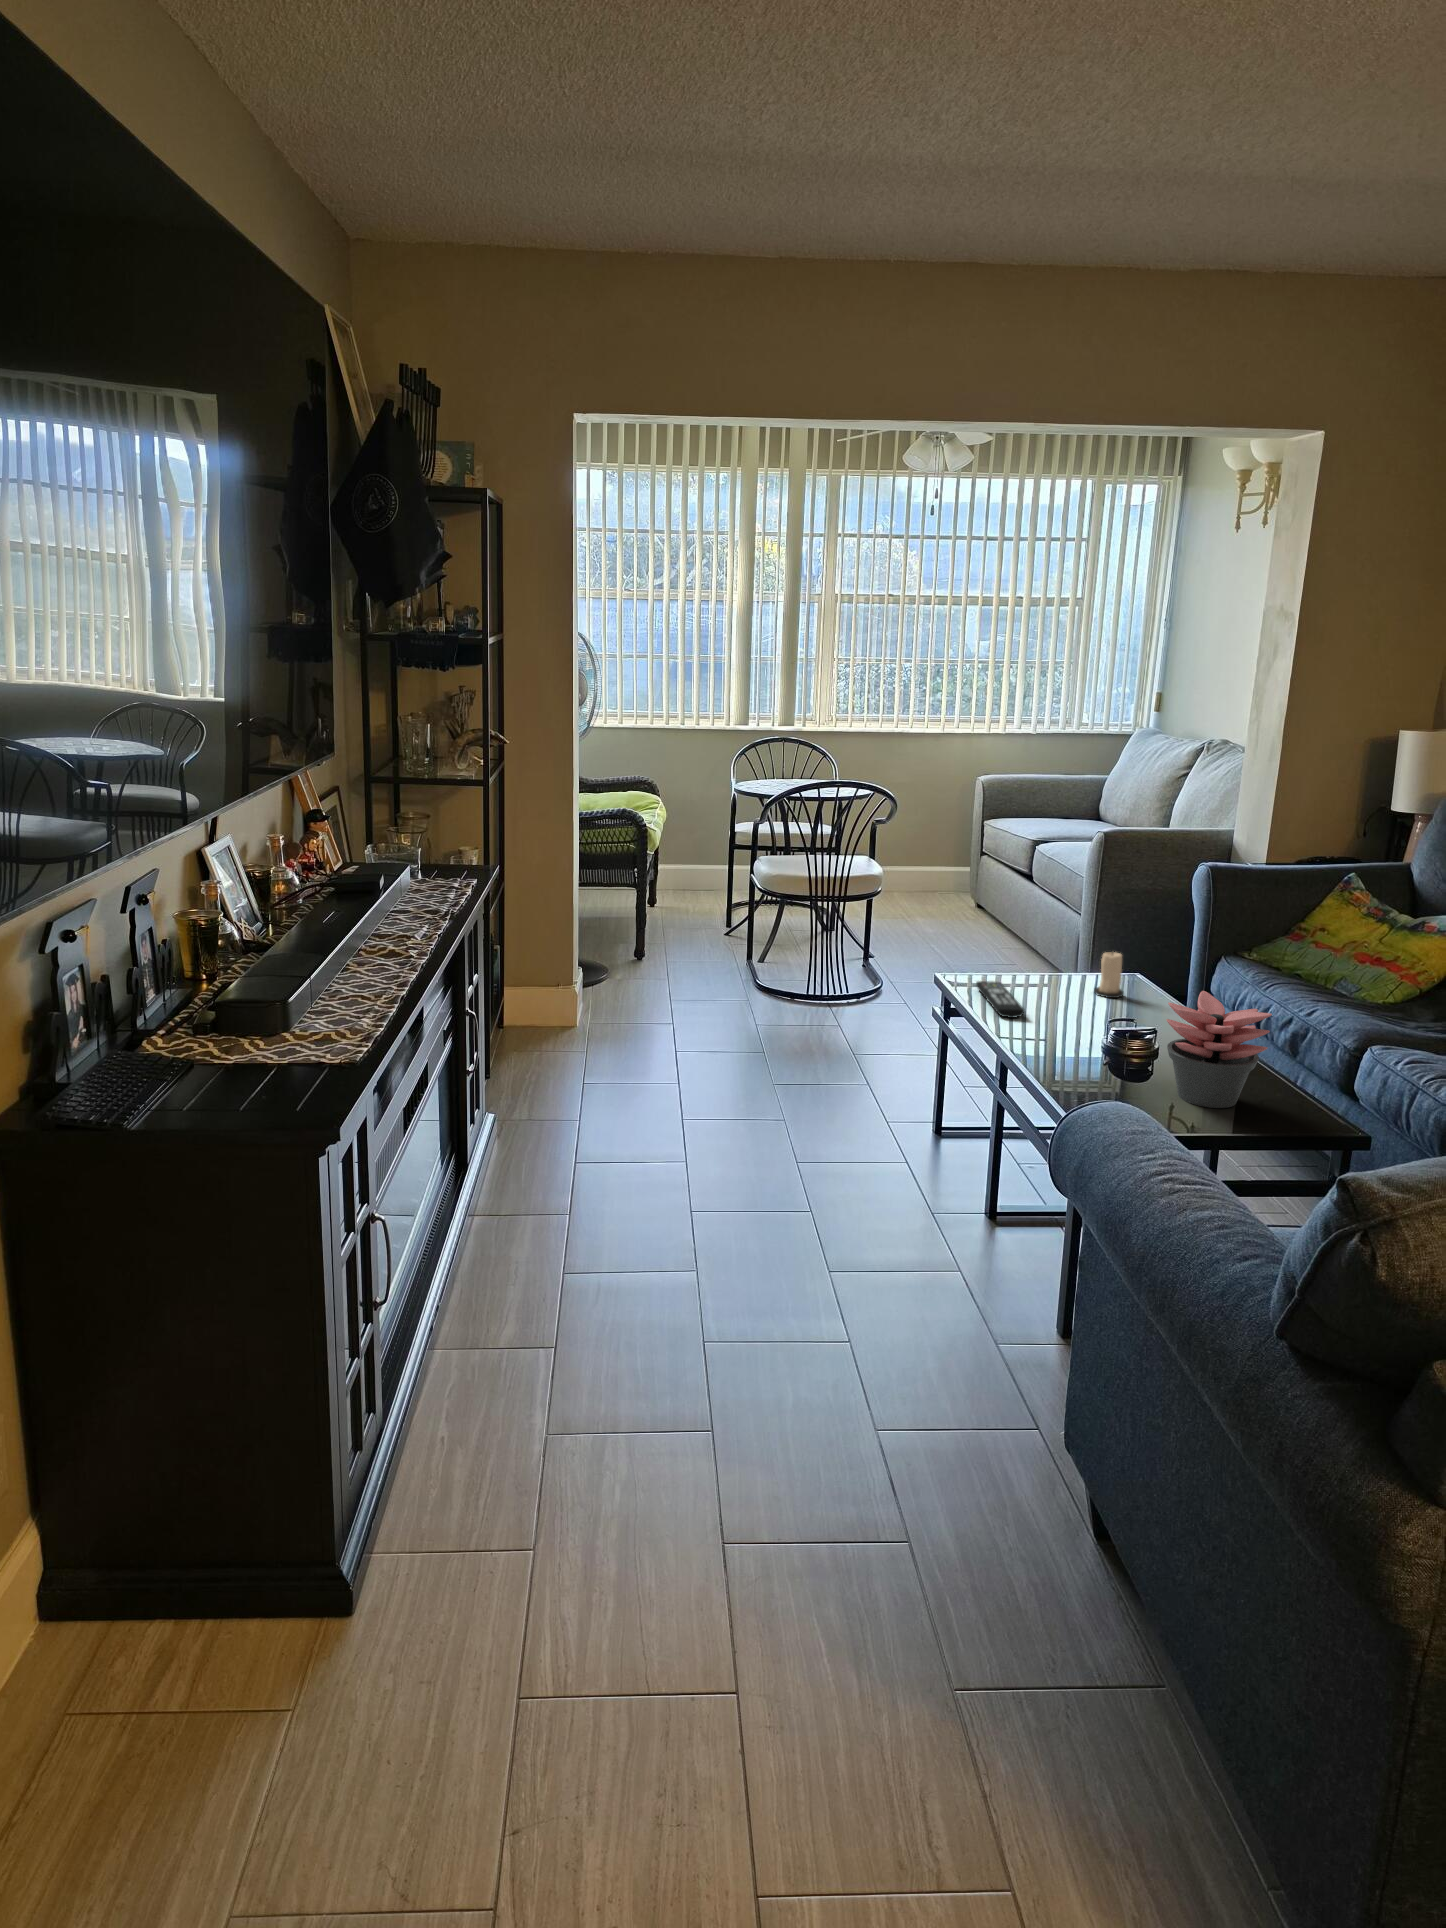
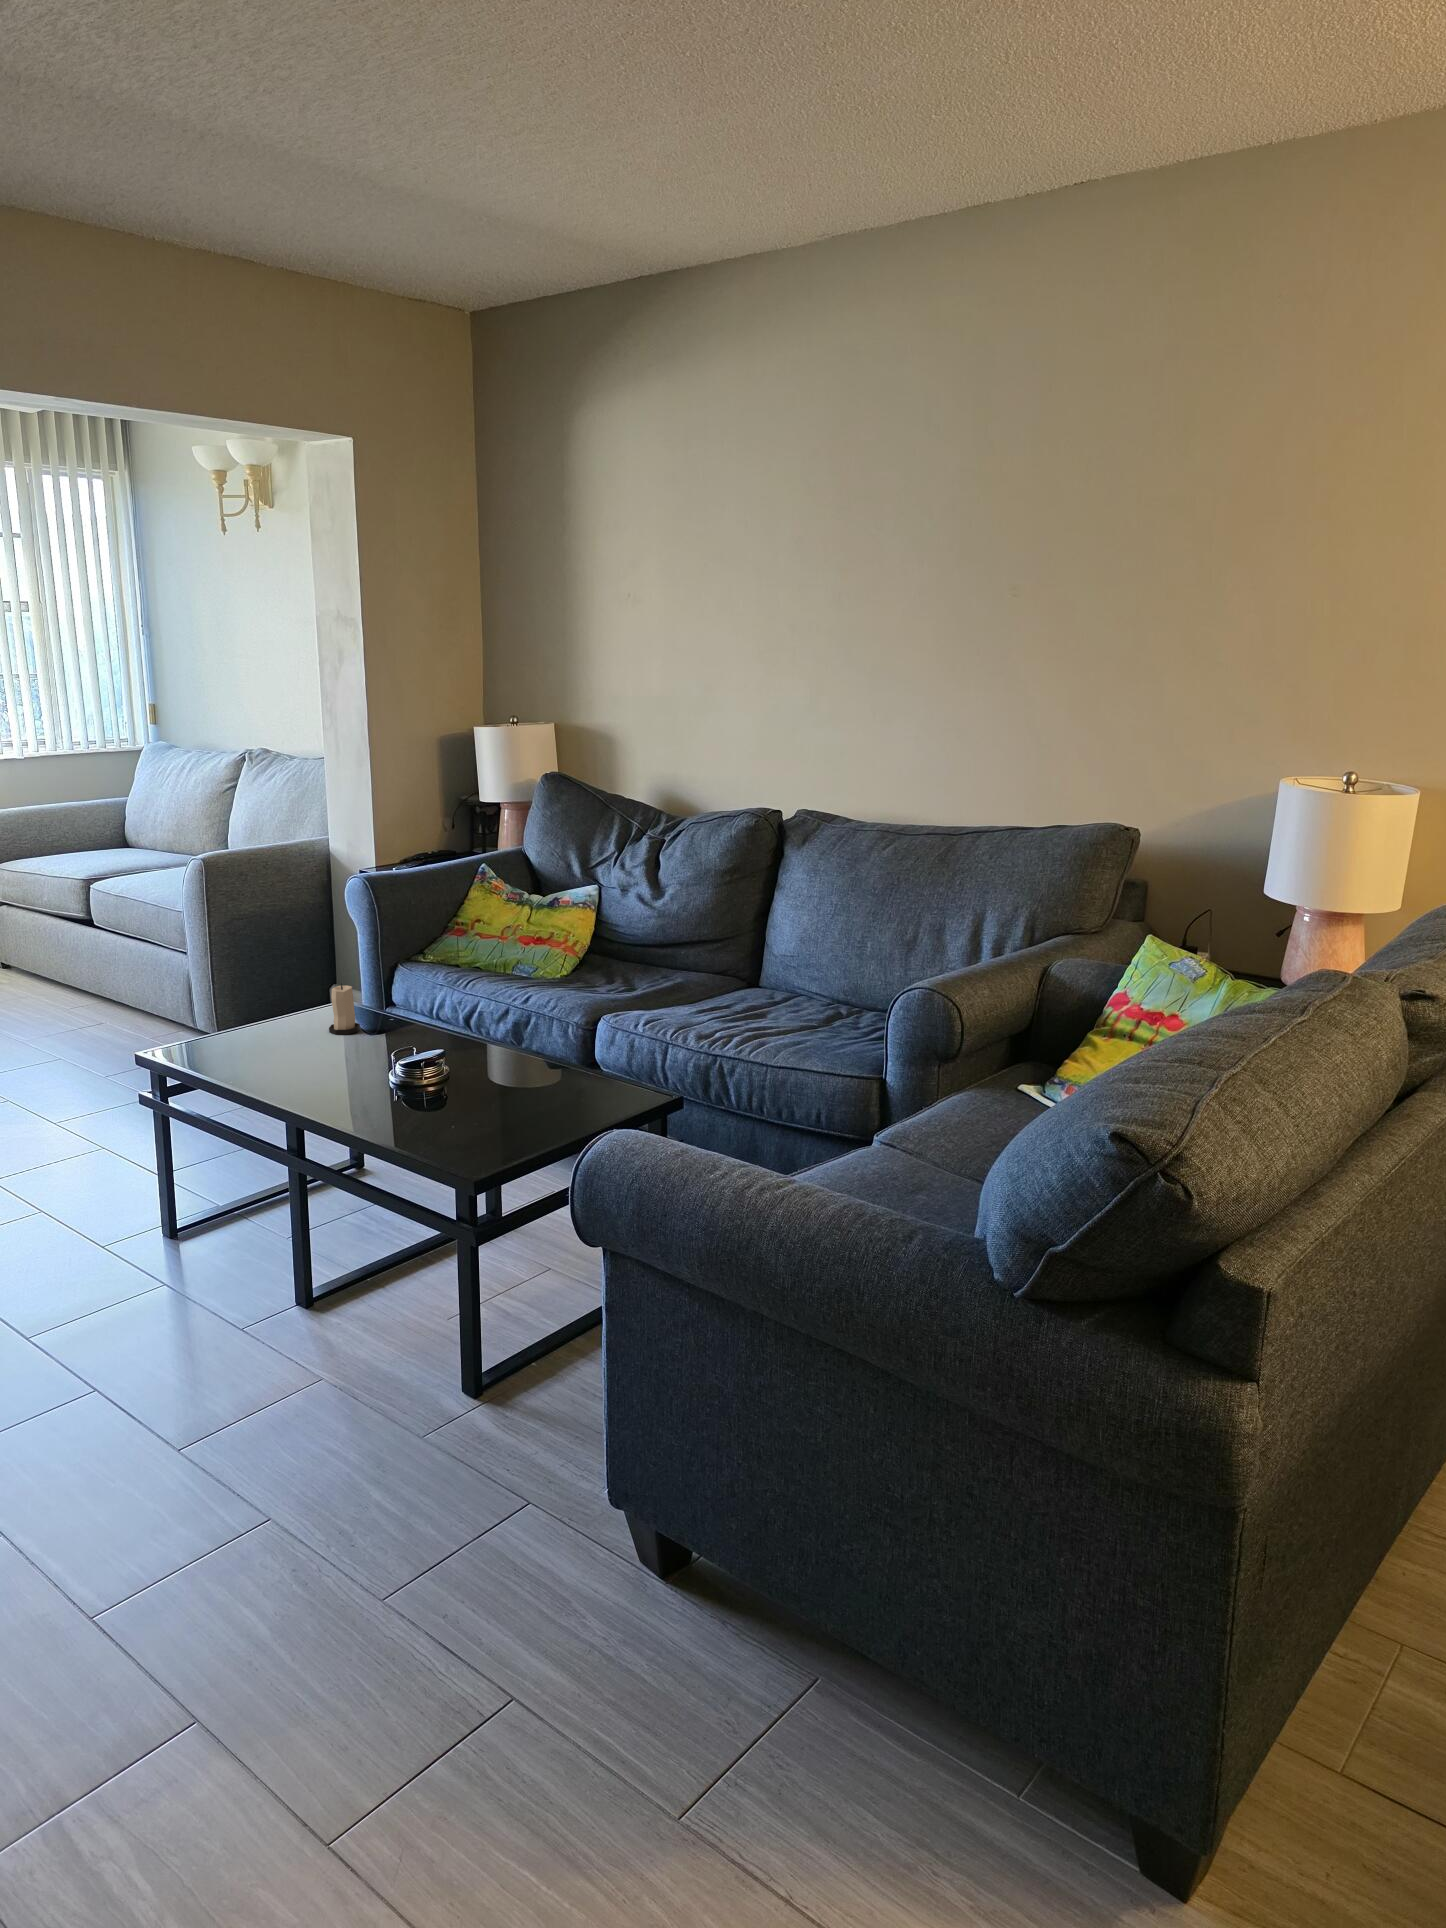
remote control: present [976,981,1024,1018] -> none [213,1048,300,1085]
succulent plant: present [1166,991,1272,1108] -> none [490,1003,591,1116]

